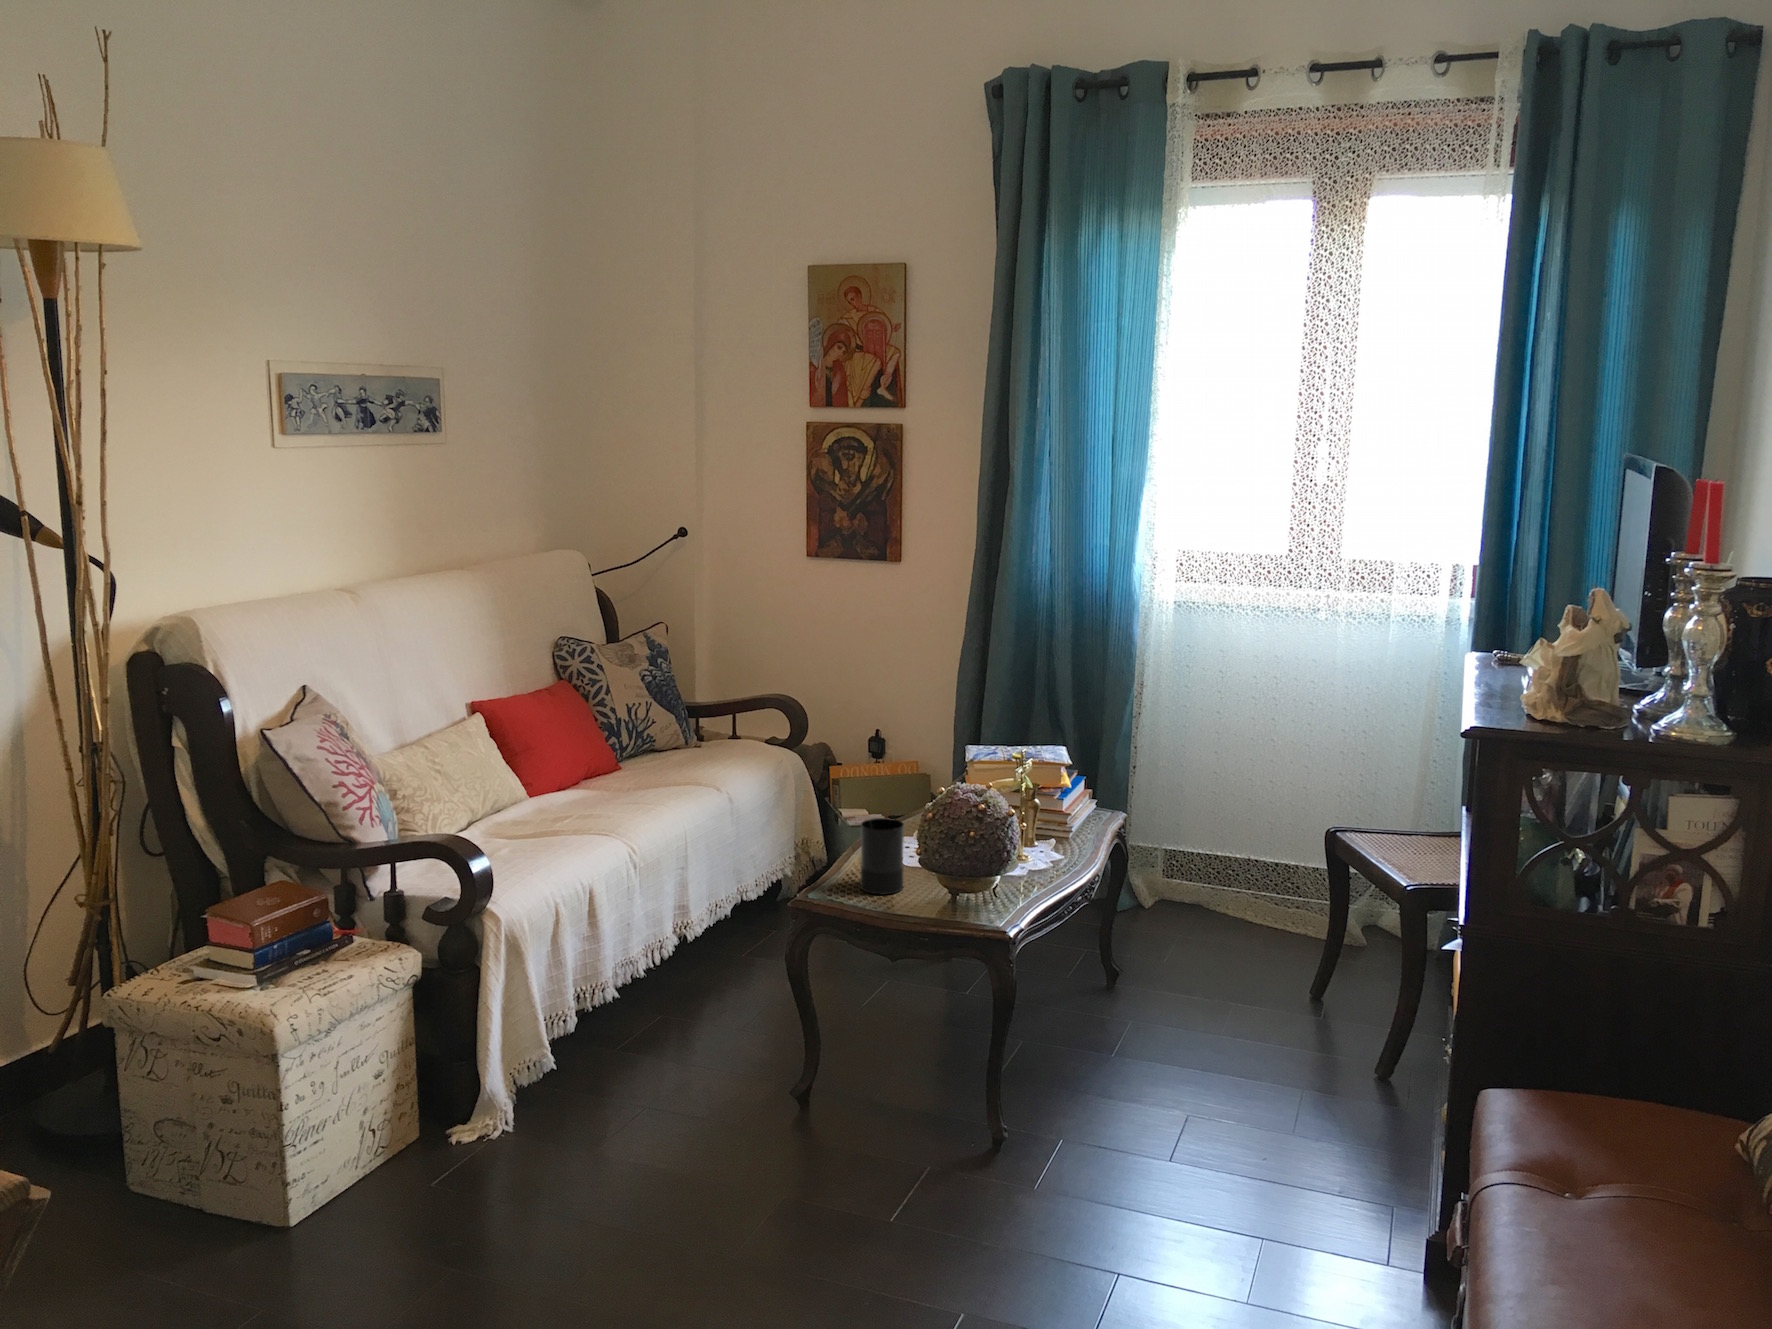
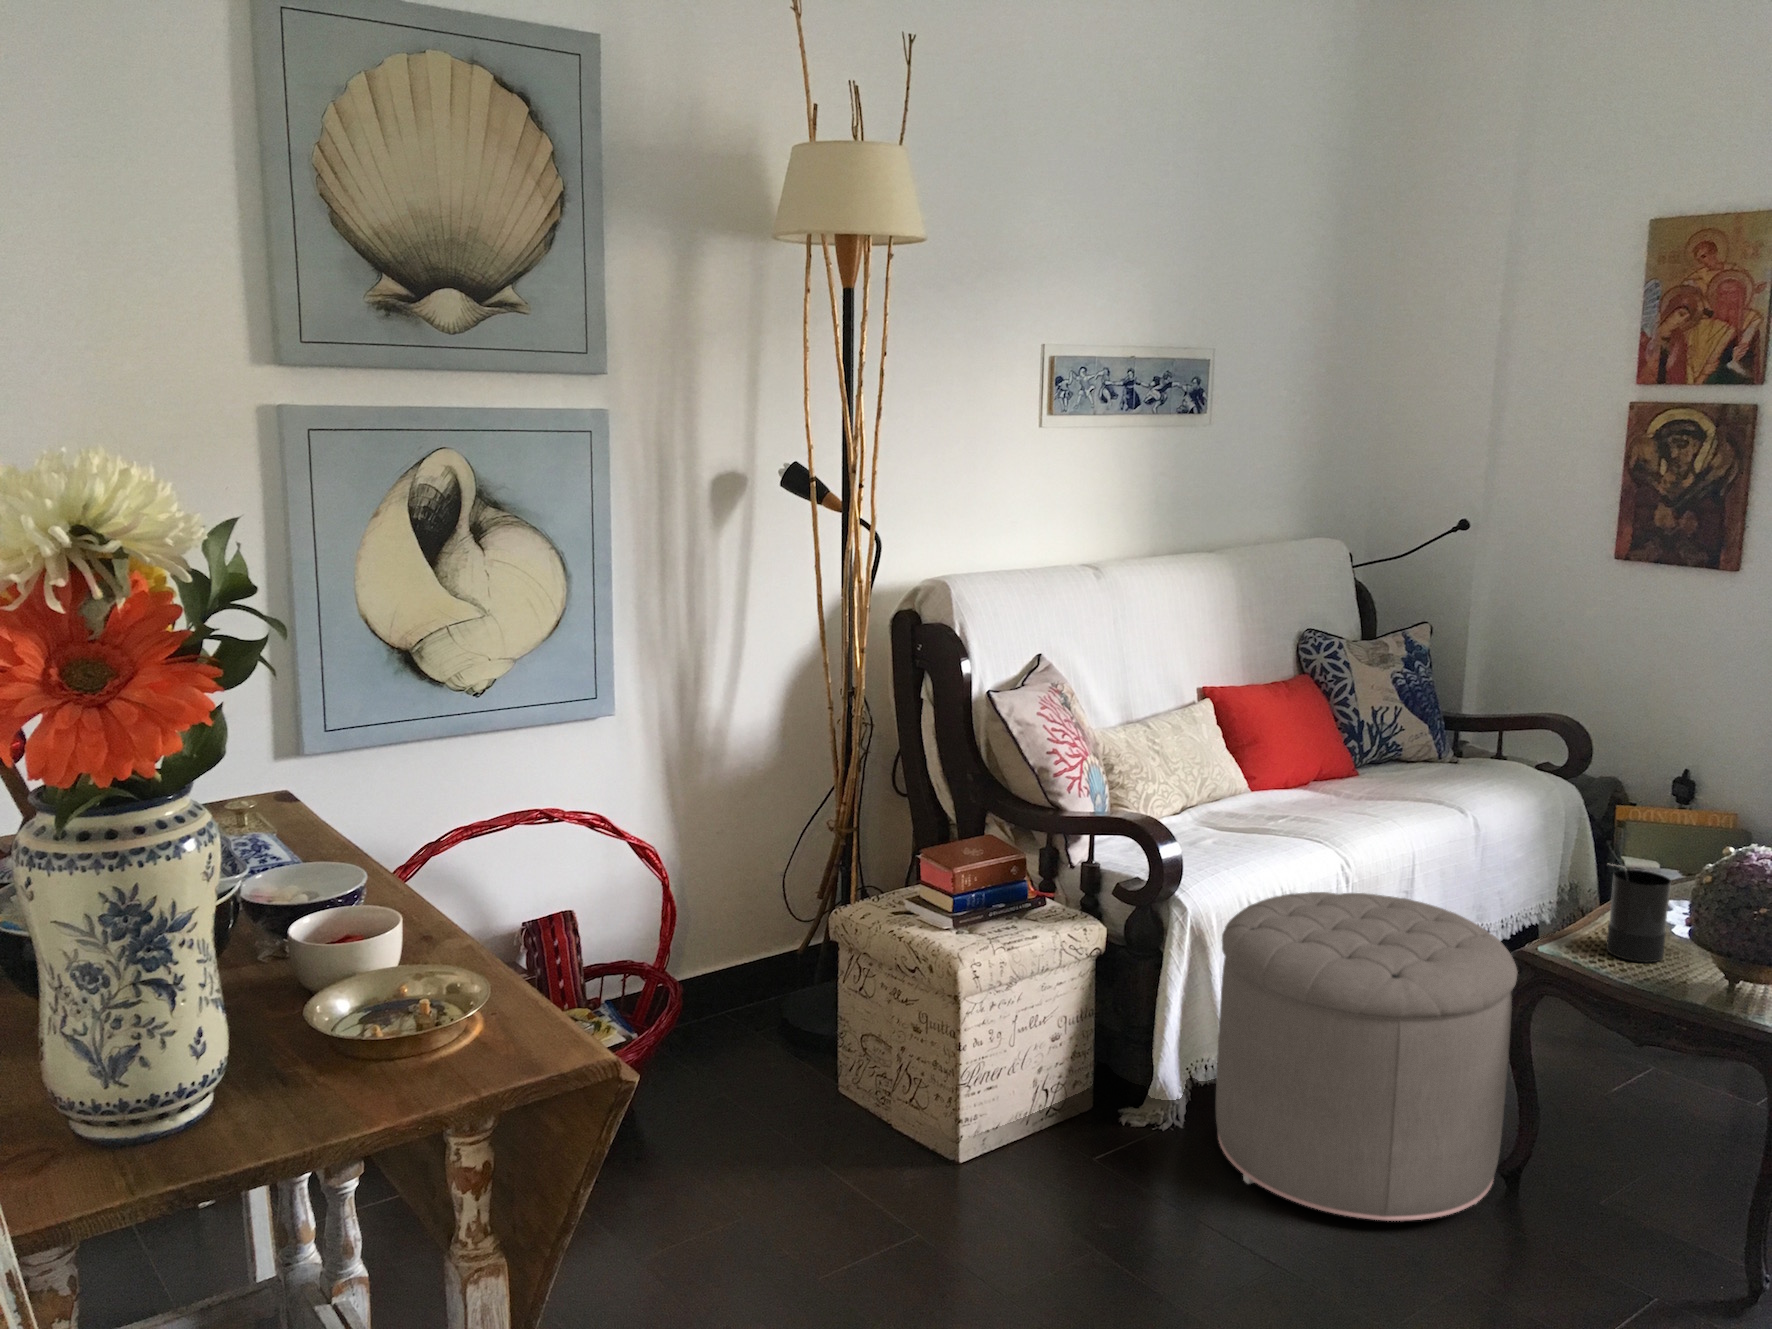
ottoman: none [538,874,797,1172] -> present [1216,892,1518,1221]

